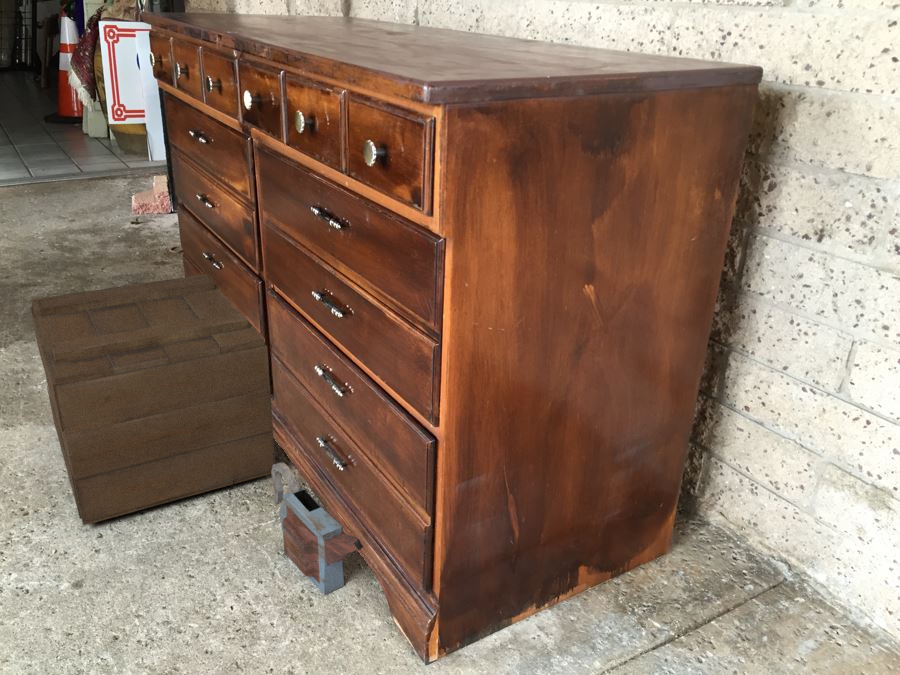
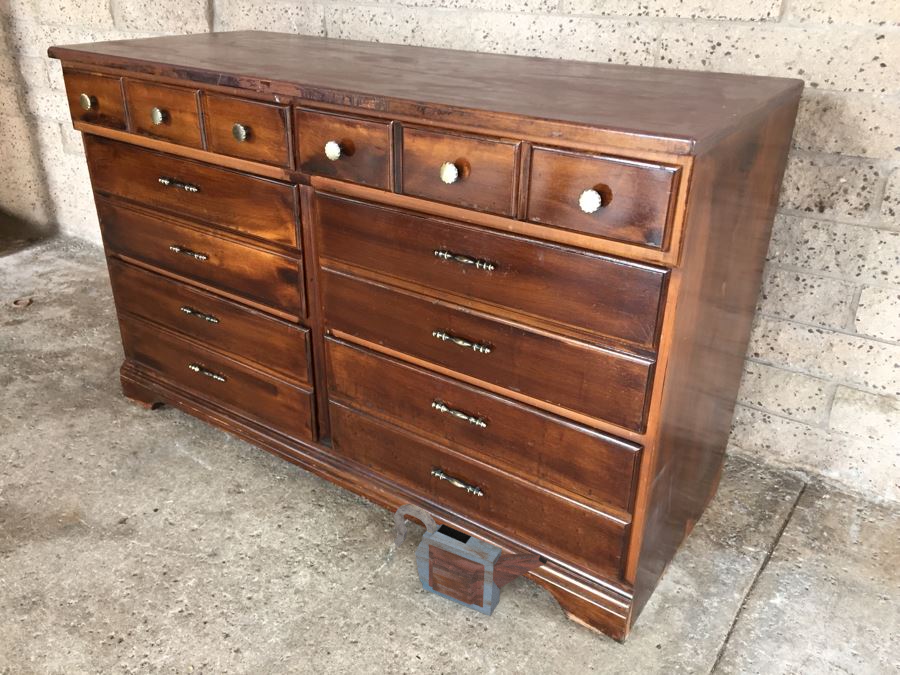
wooden crate: present [30,274,275,525] -> none [34,329,354,631]

